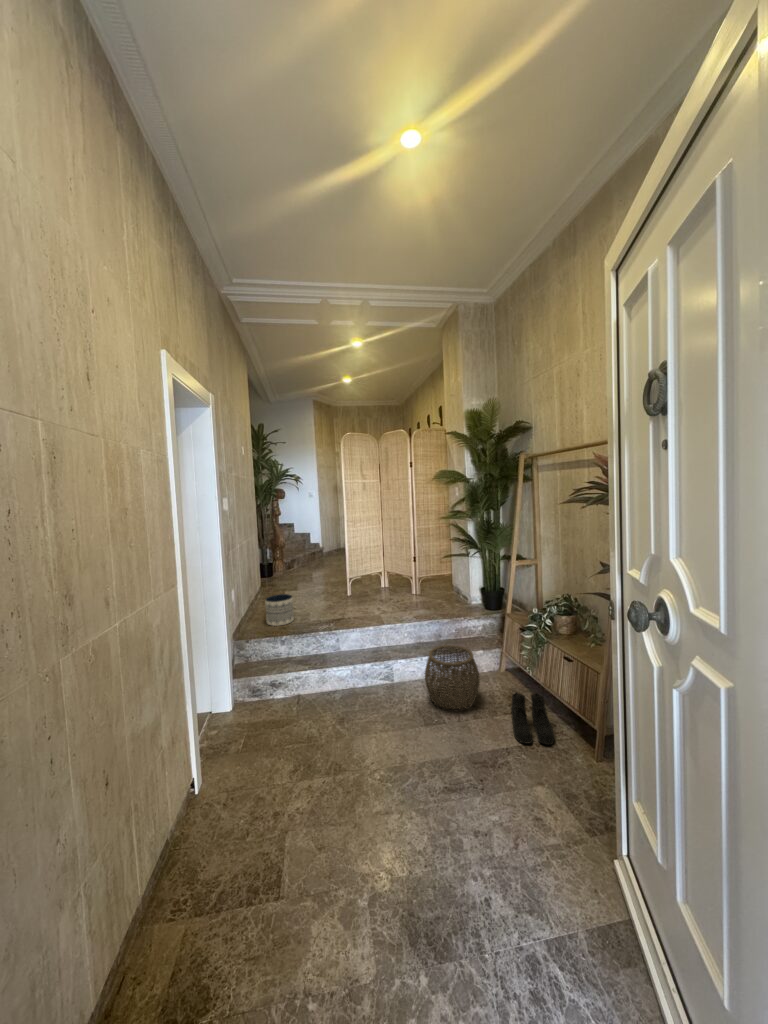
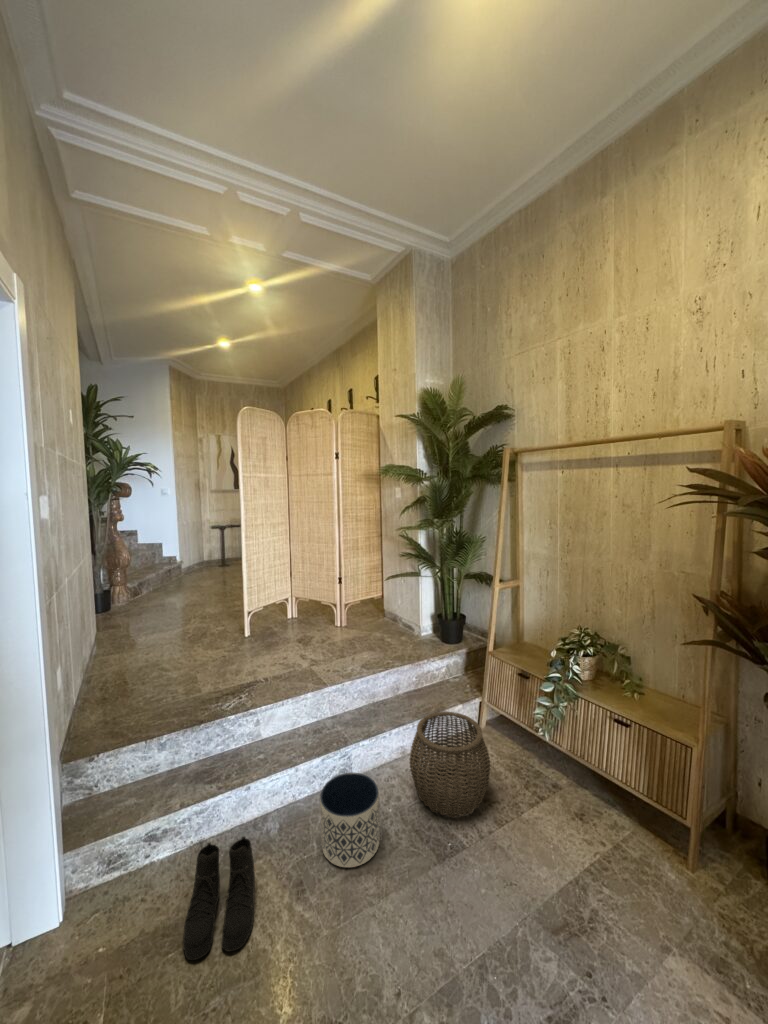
planter: present [265,594,294,626] -> present [320,773,380,867]
boots: present [511,692,554,745] -> present [183,837,255,960]

